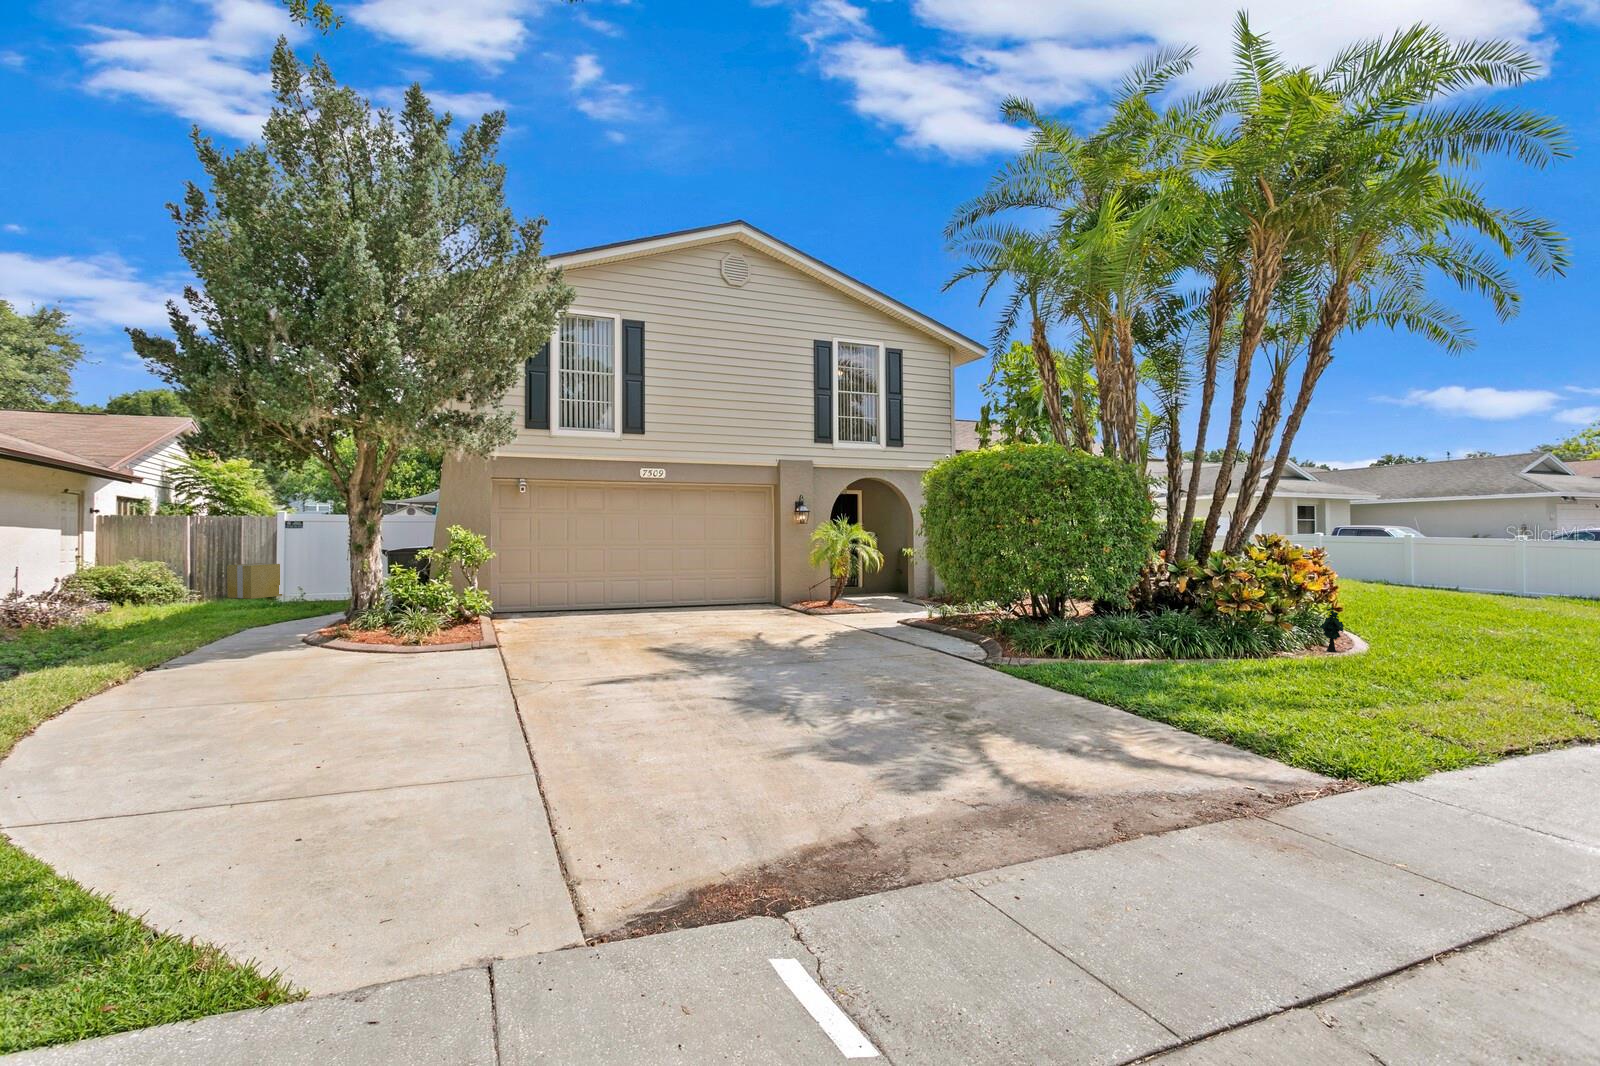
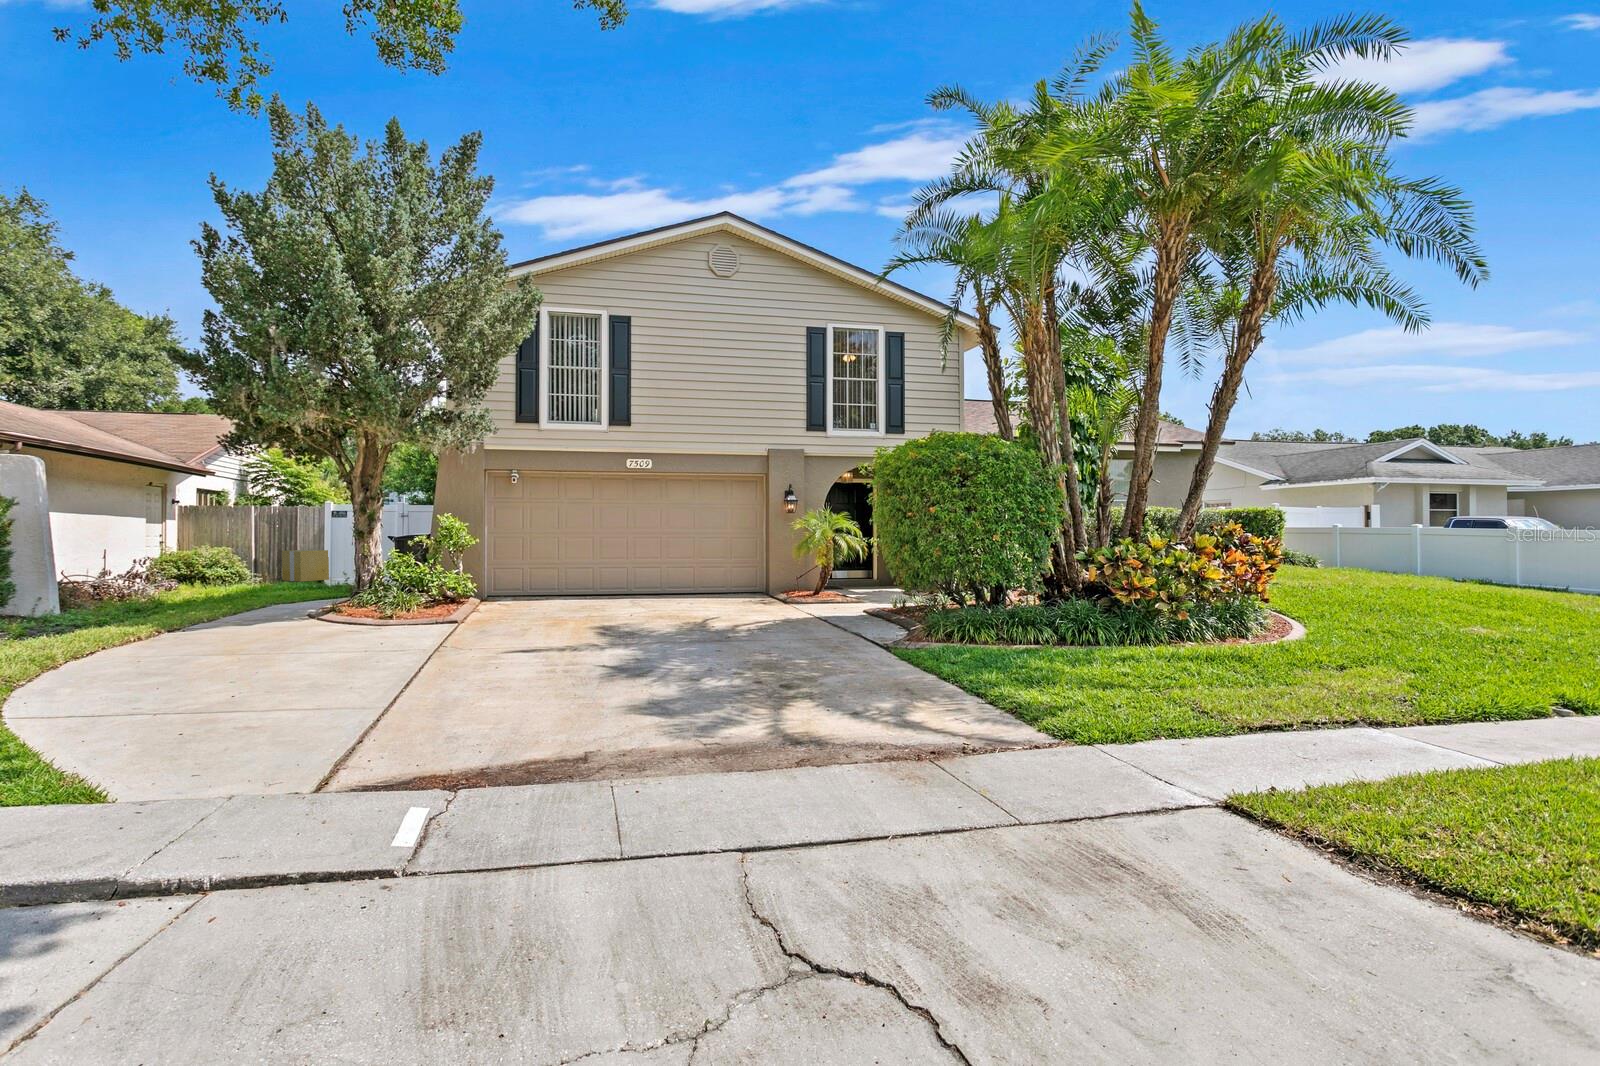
decorative plant: present [1320,608,1344,652] -> none [1242,596,1268,642]

